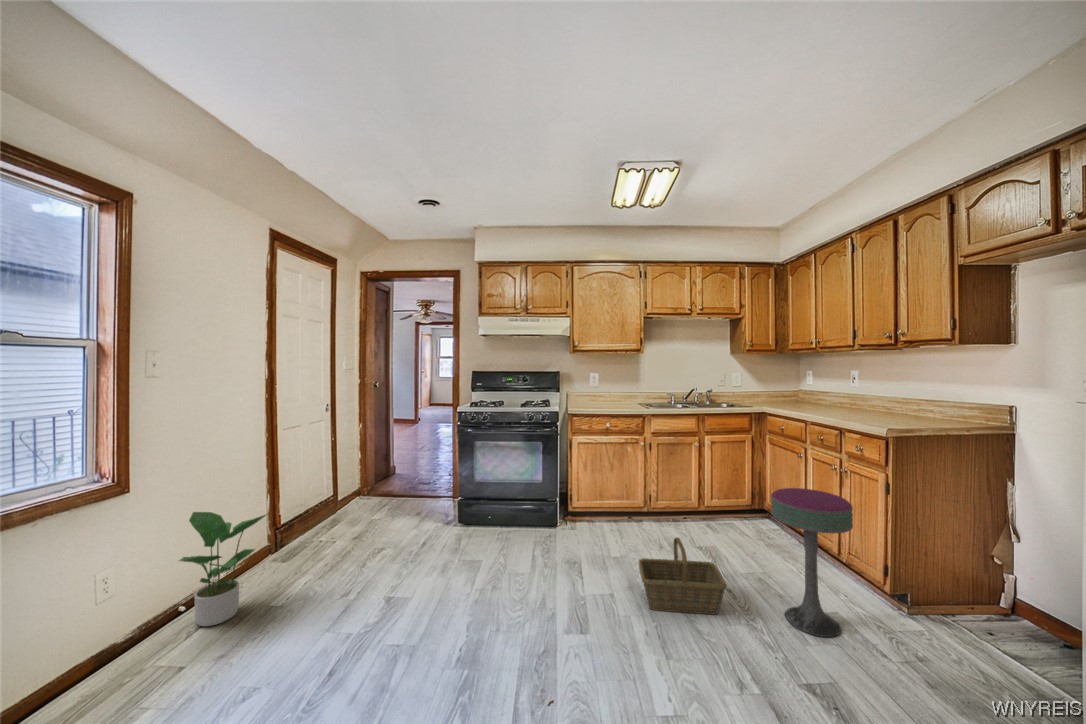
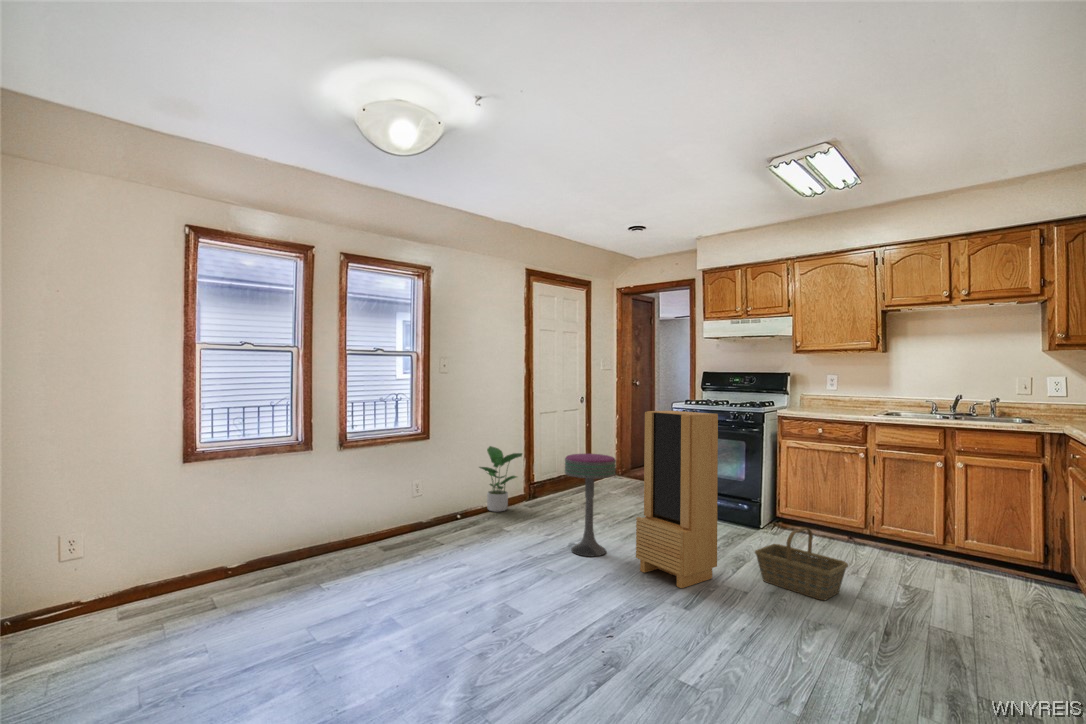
storage cabinet: none [536,432,619,674] -> present [636,411,718,588]
bar stool: present [771,488,853,637] -> present [565,454,616,556]

